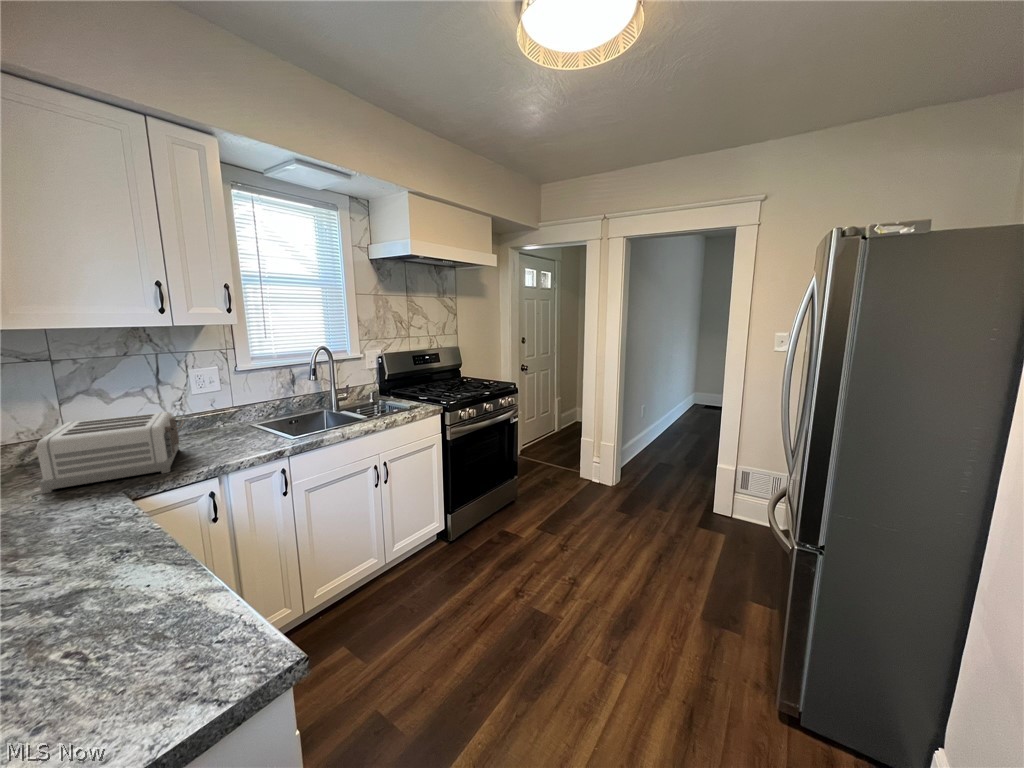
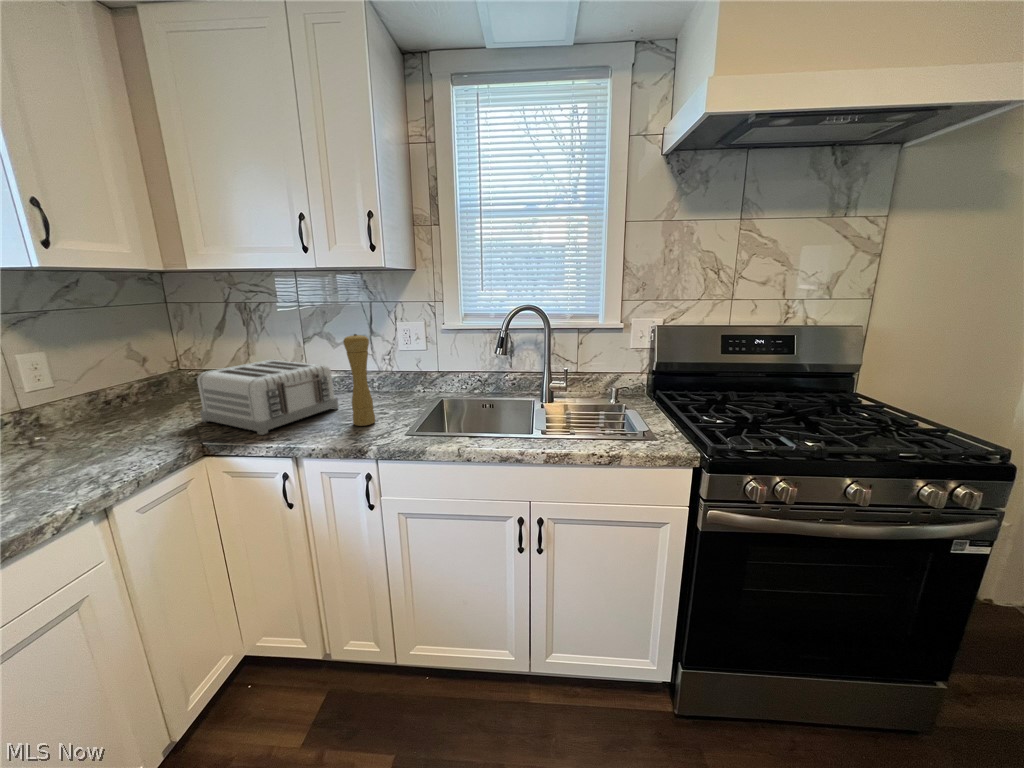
pepper mill: none [221,377,250,447] -> present [343,334,375,426]

